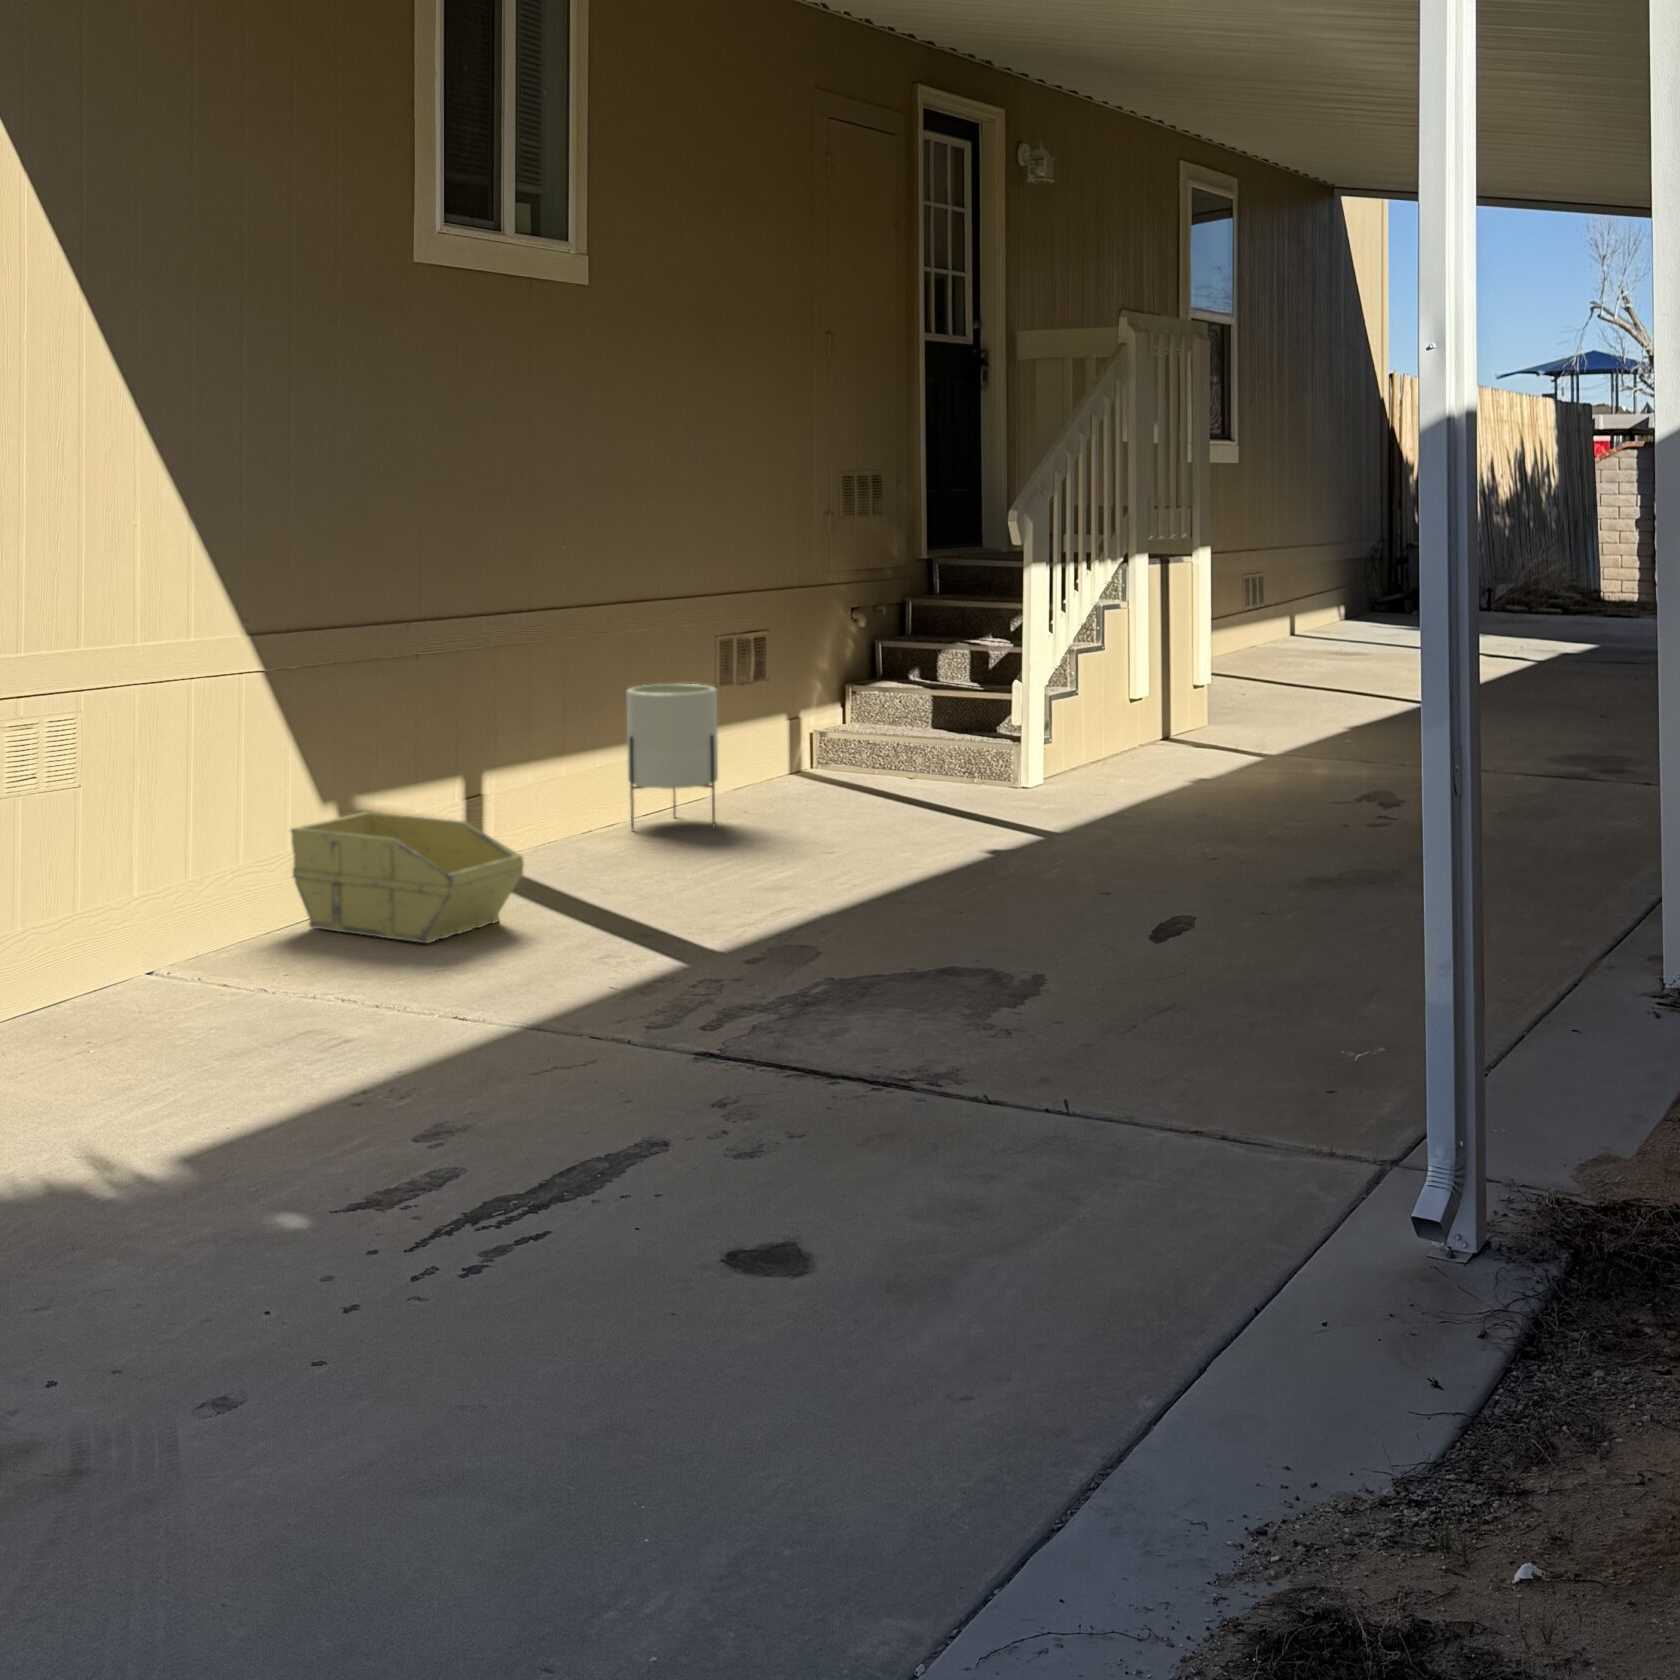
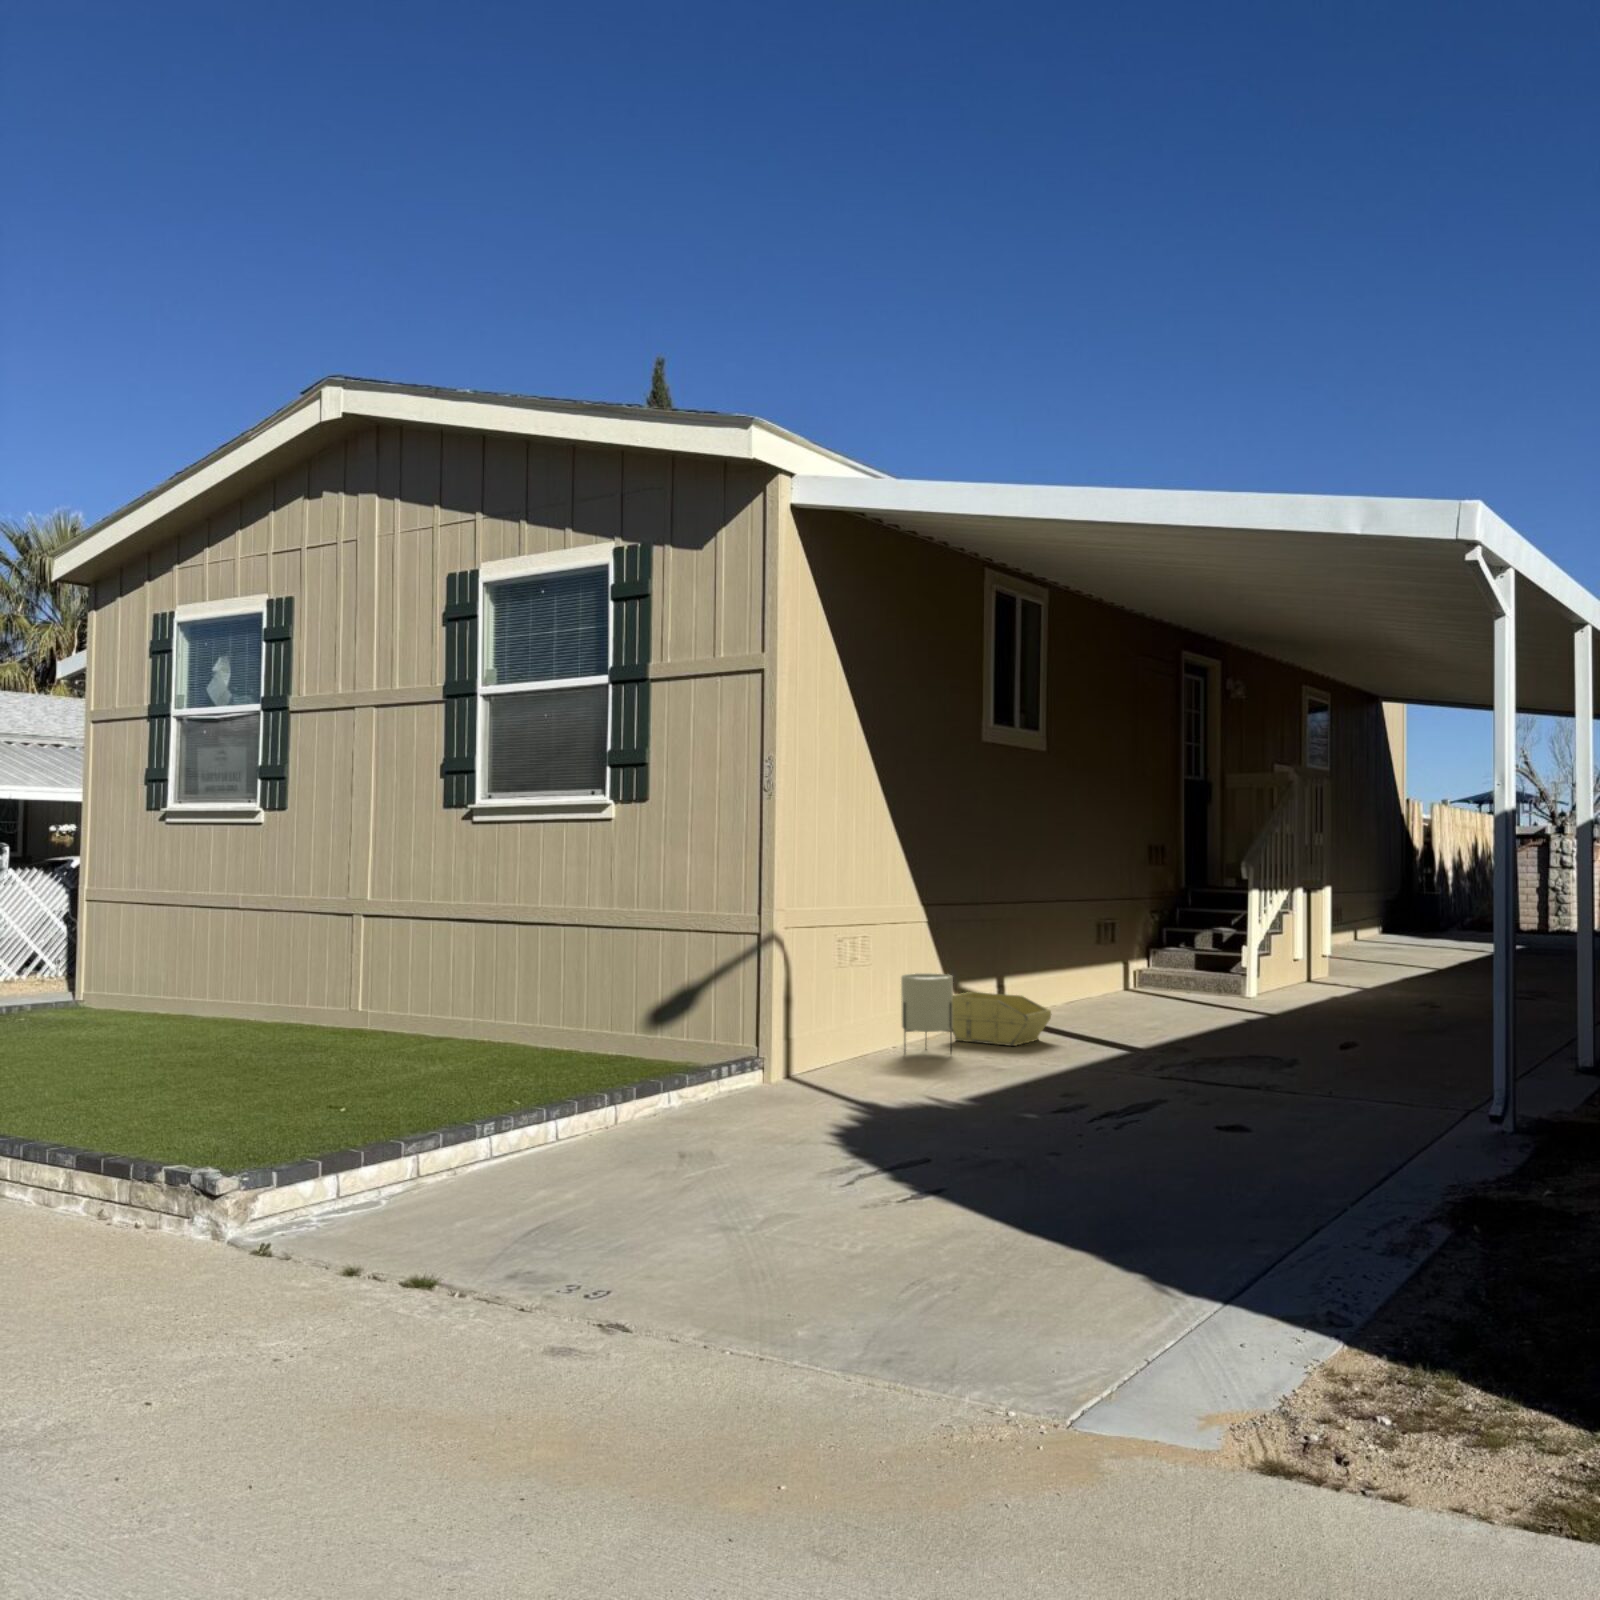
planter: present [627,684,718,829] -> present [901,973,953,1053]

